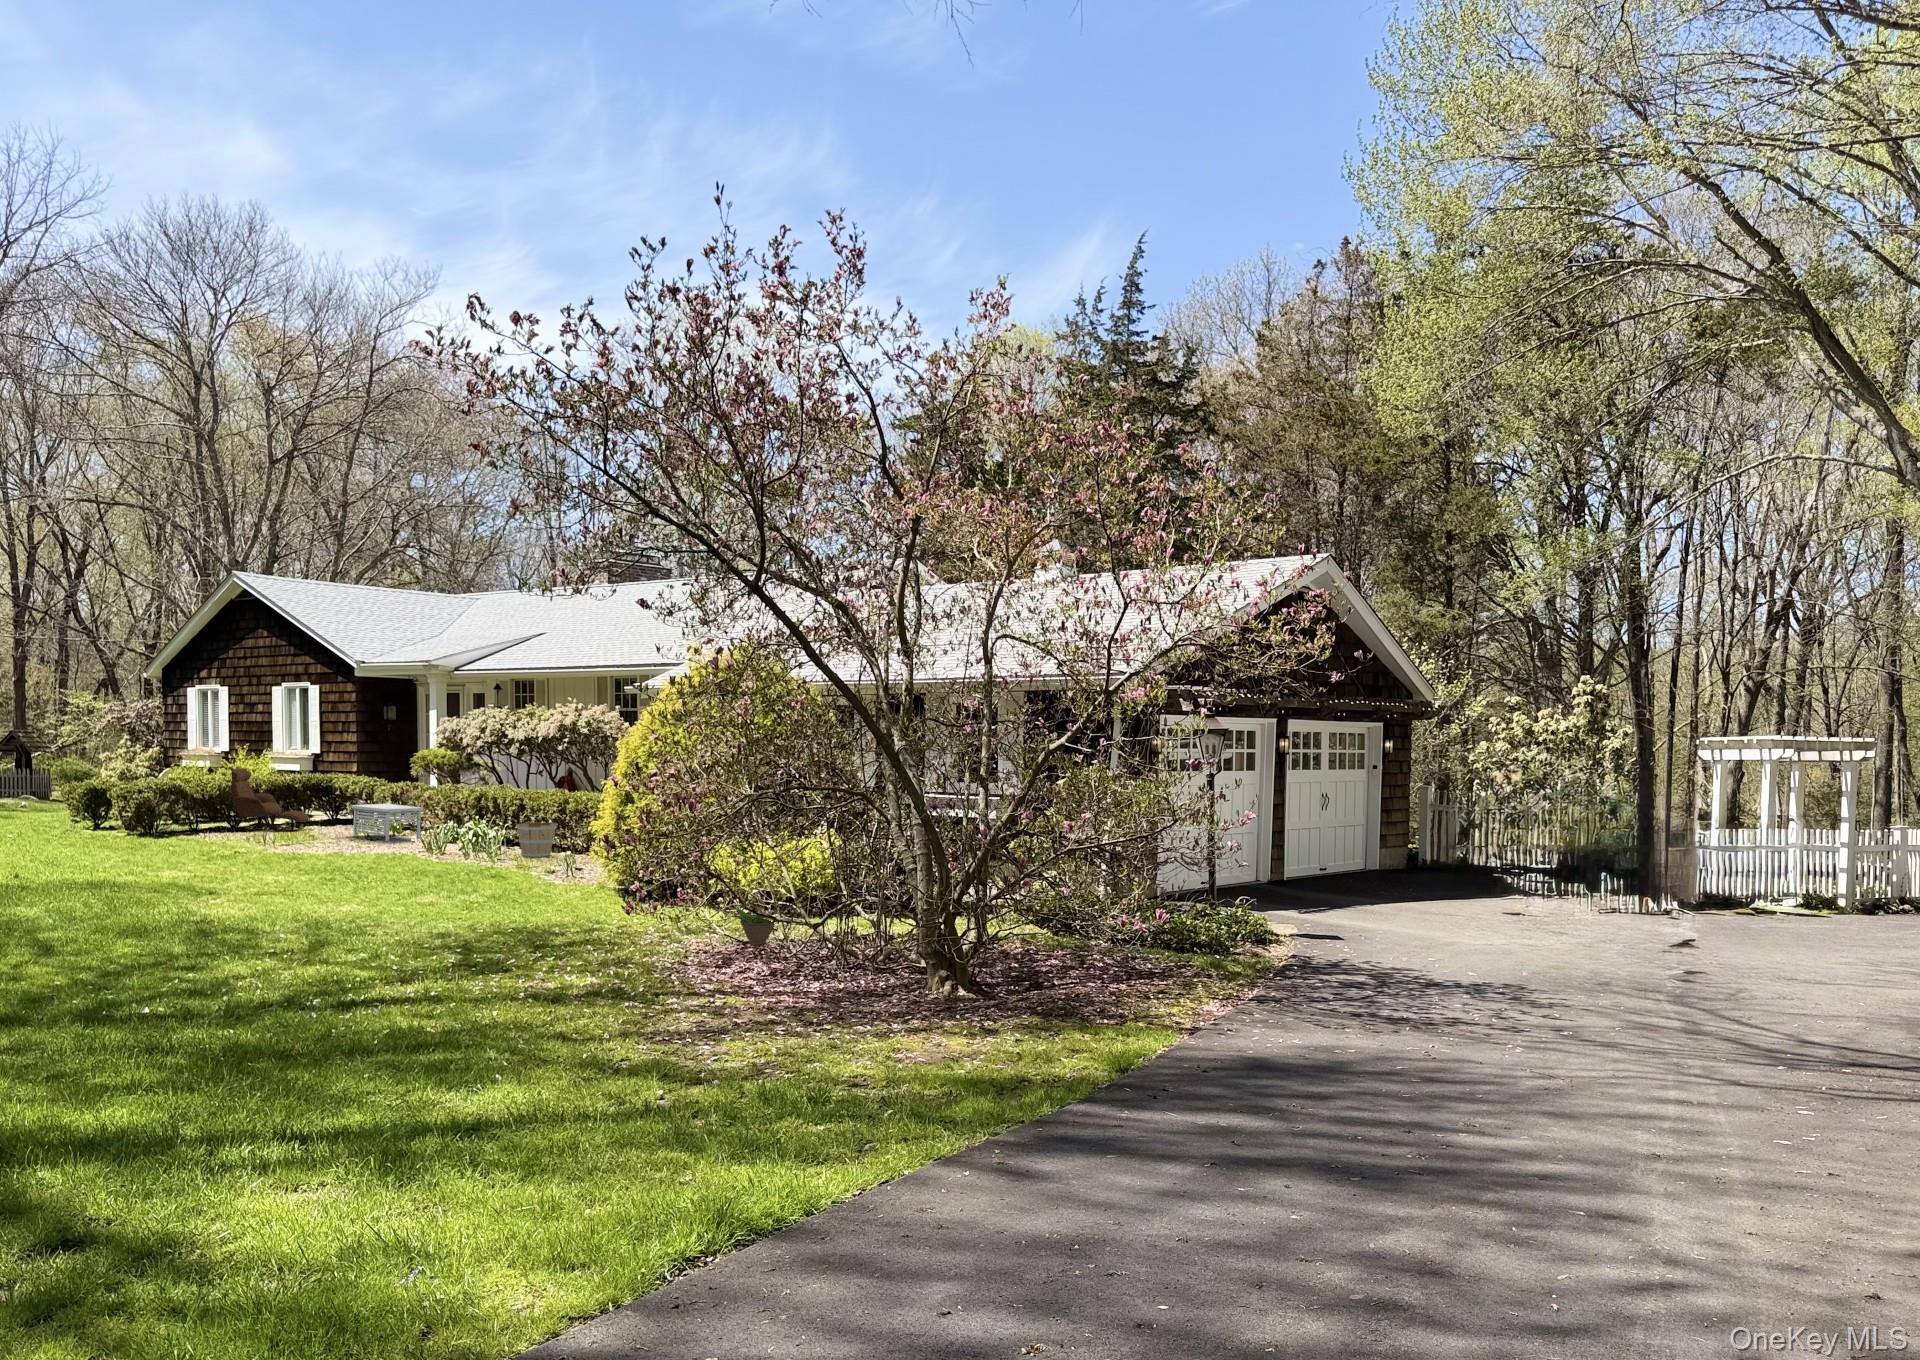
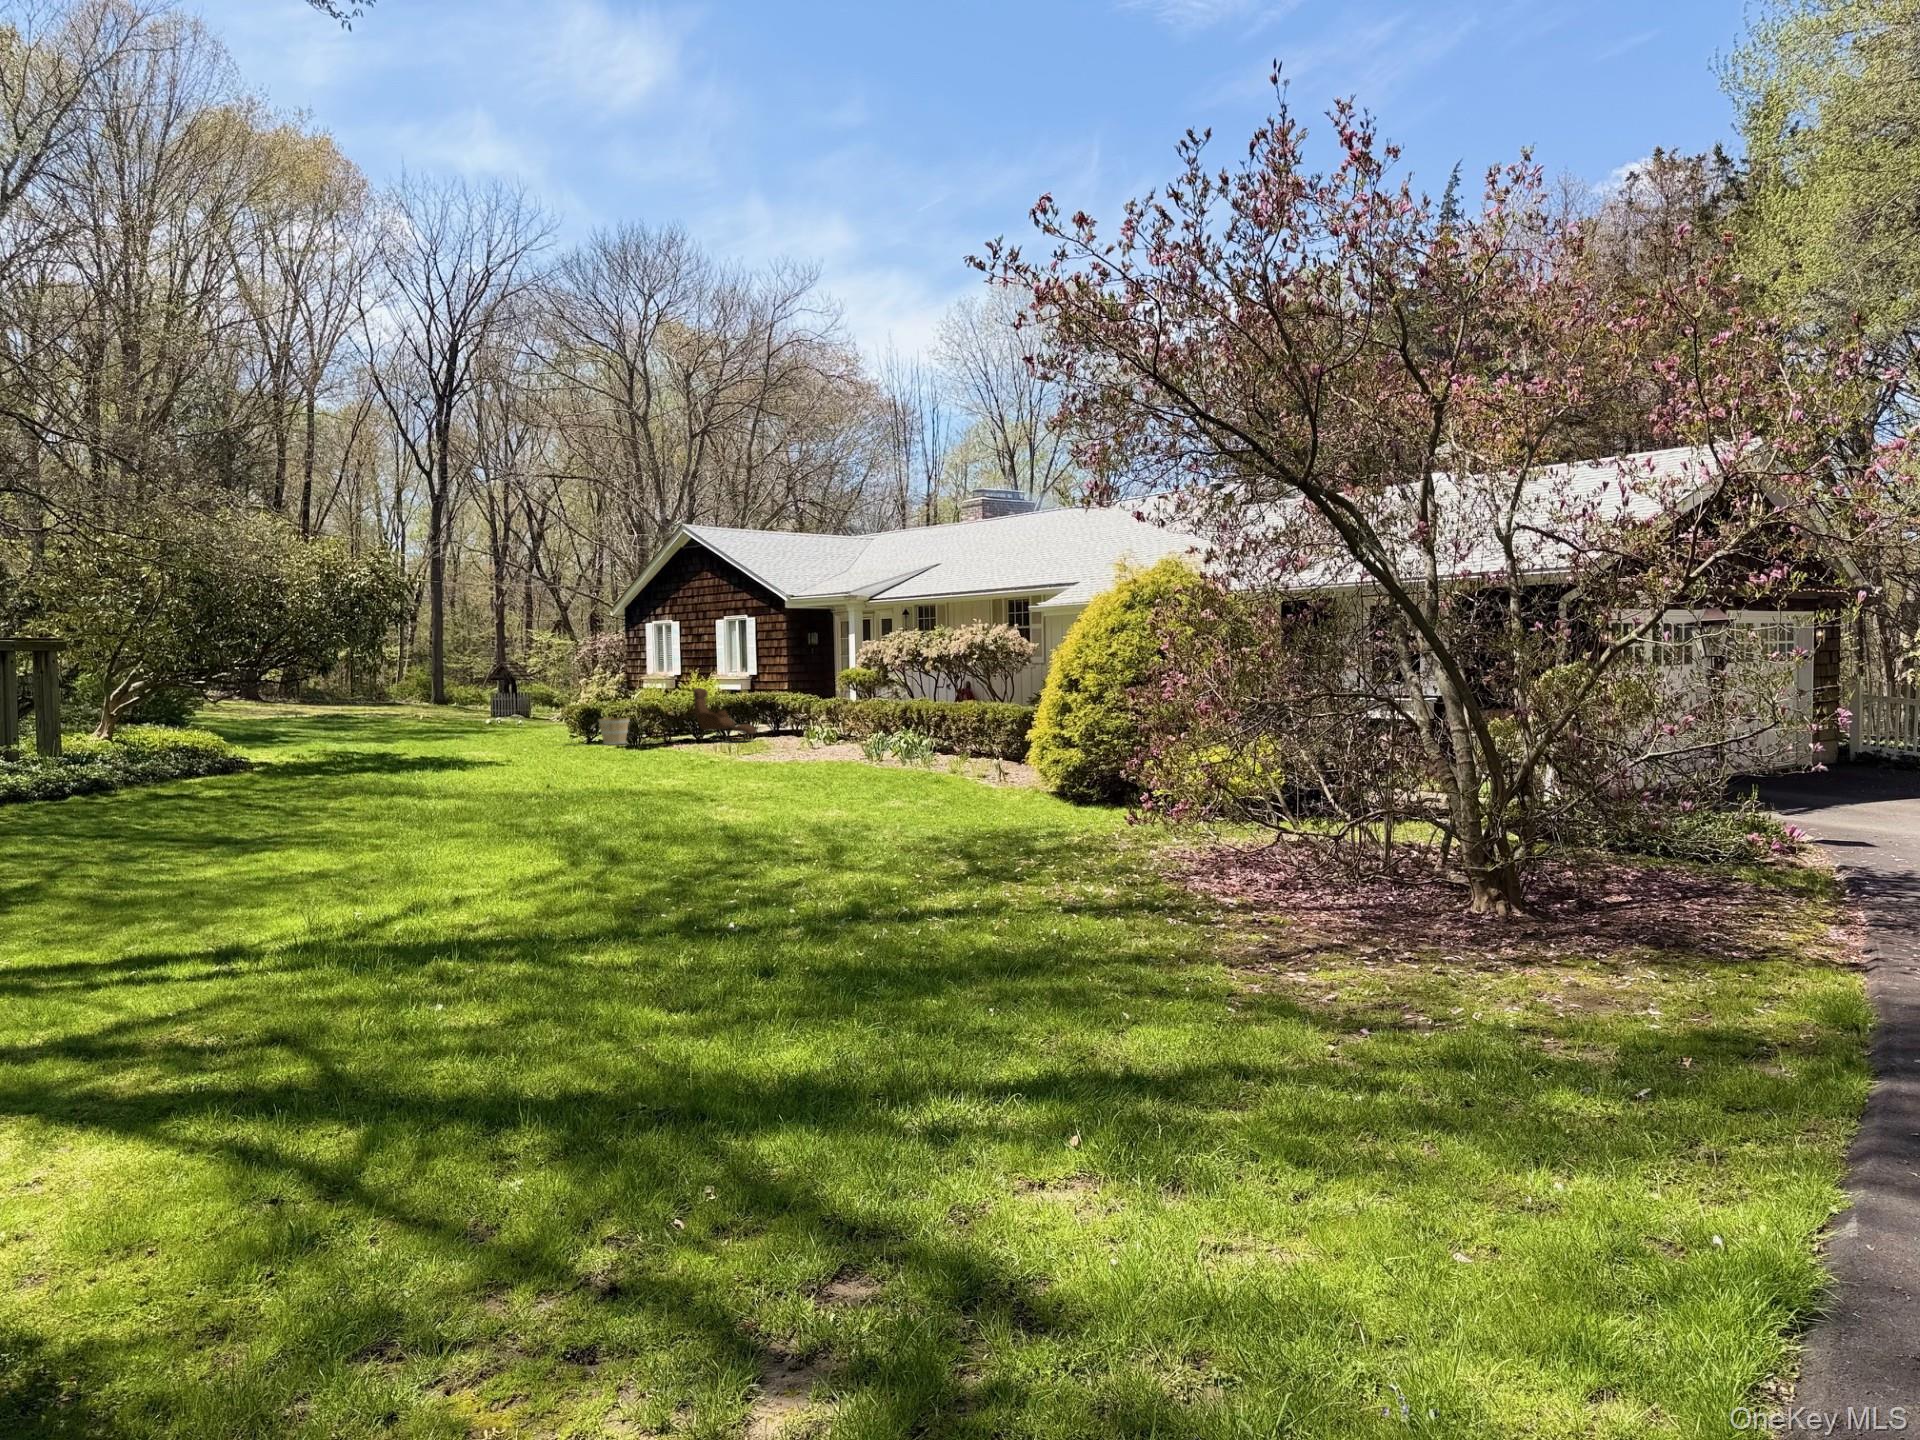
storage bench: present [352,804,423,841] -> none [793,717,855,751]
wooden bucket: present [517,822,557,857] -> present [599,718,629,745]
decorative plant: present [731,909,774,945] -> none [1233,821,1291,862]

